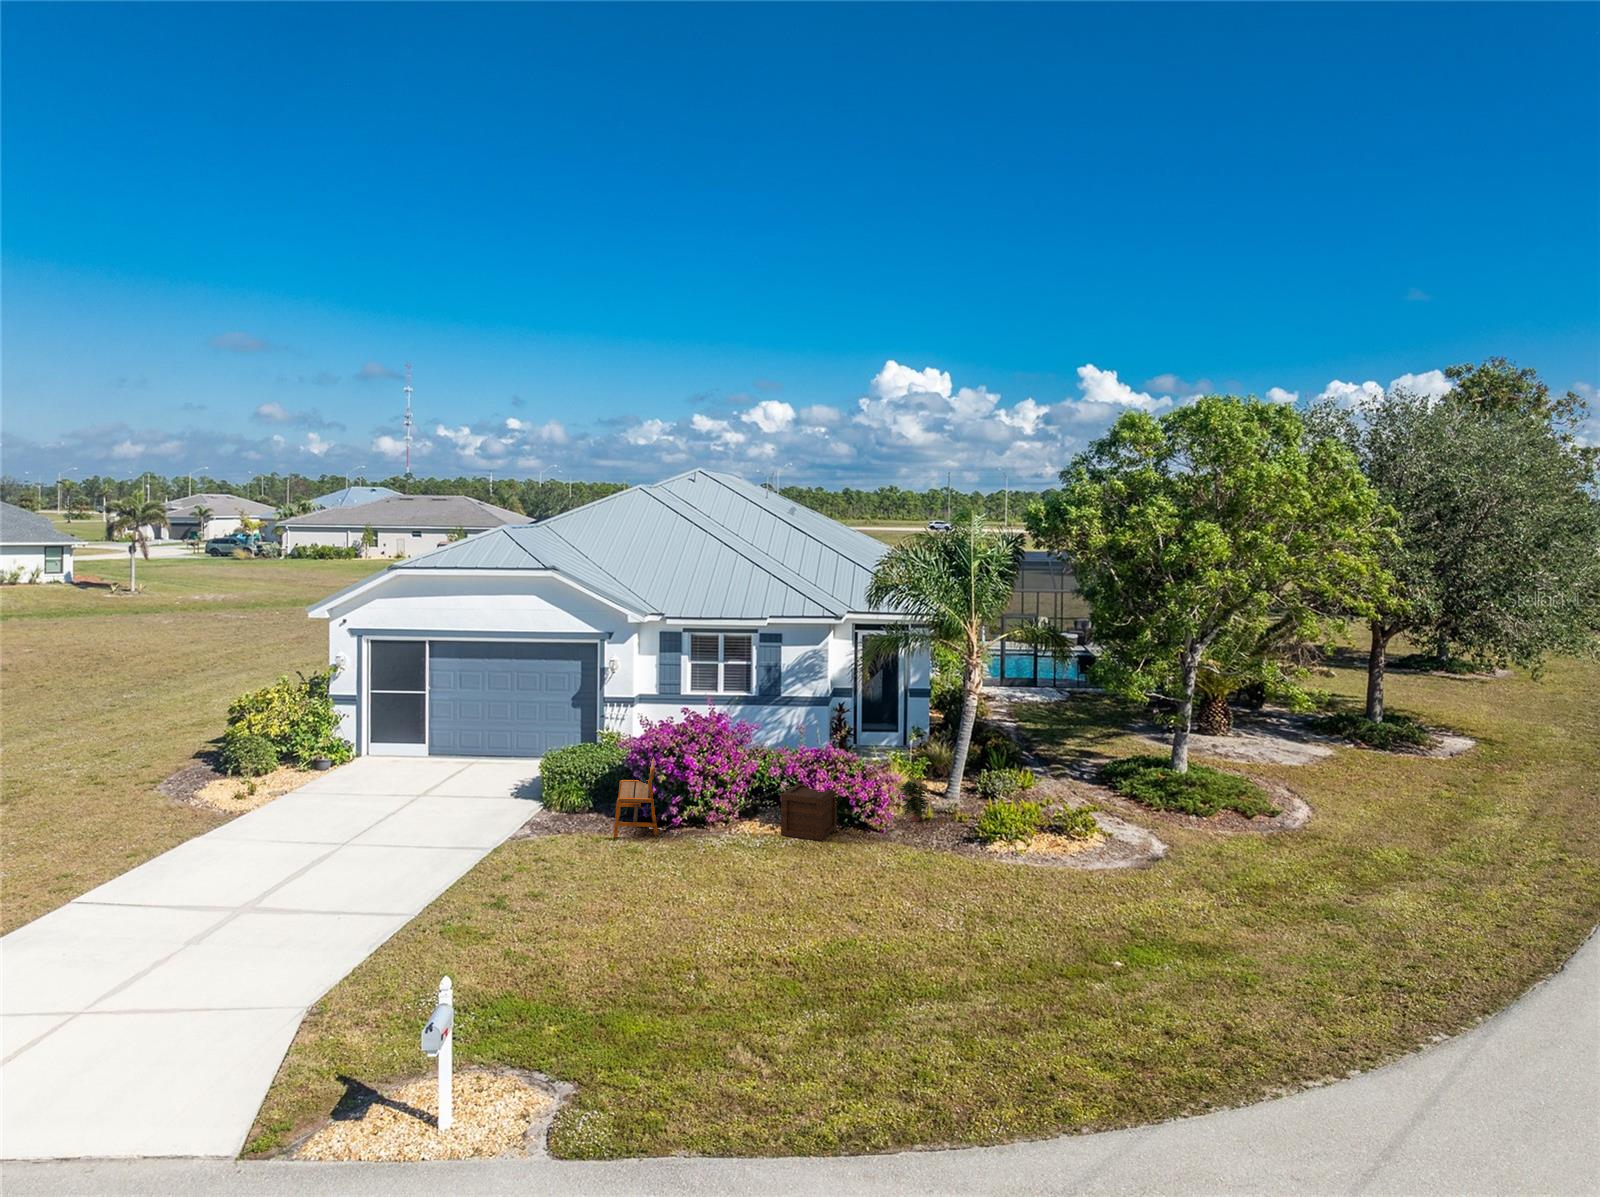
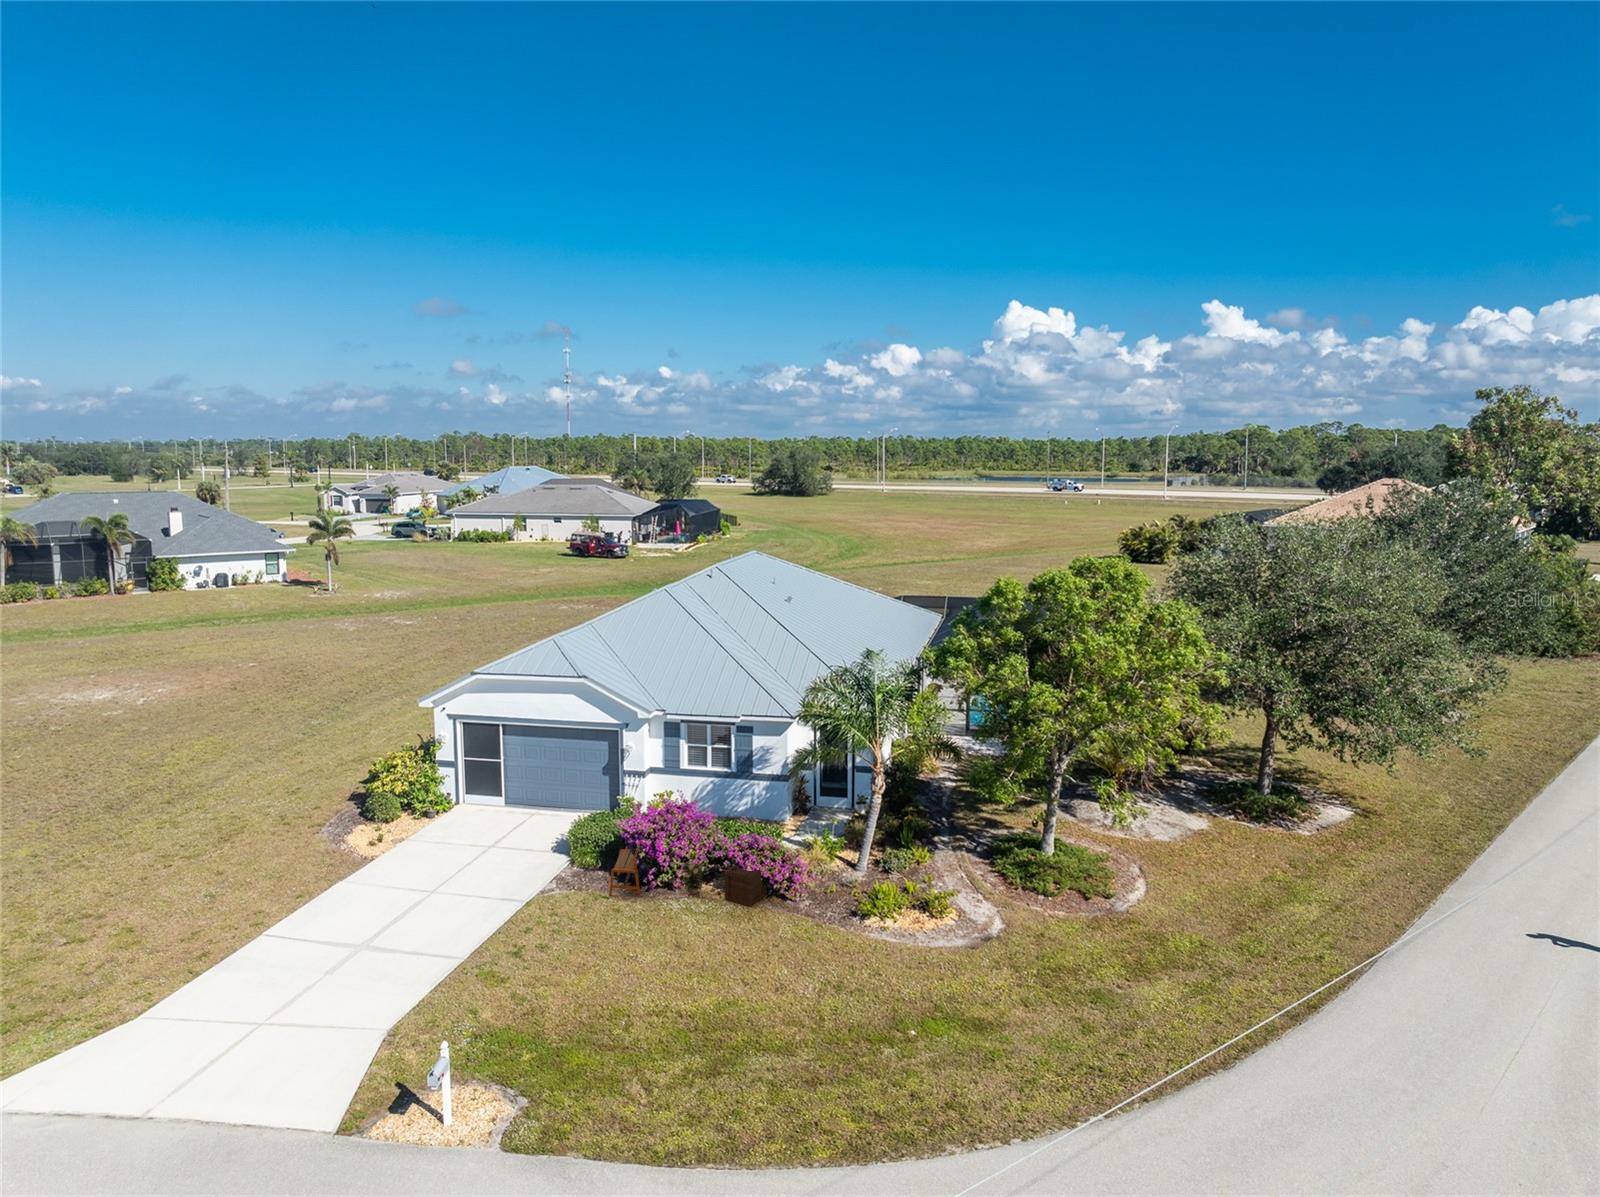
decorative plant: present [900,778,928,821] -> present [683,863,703,895]

